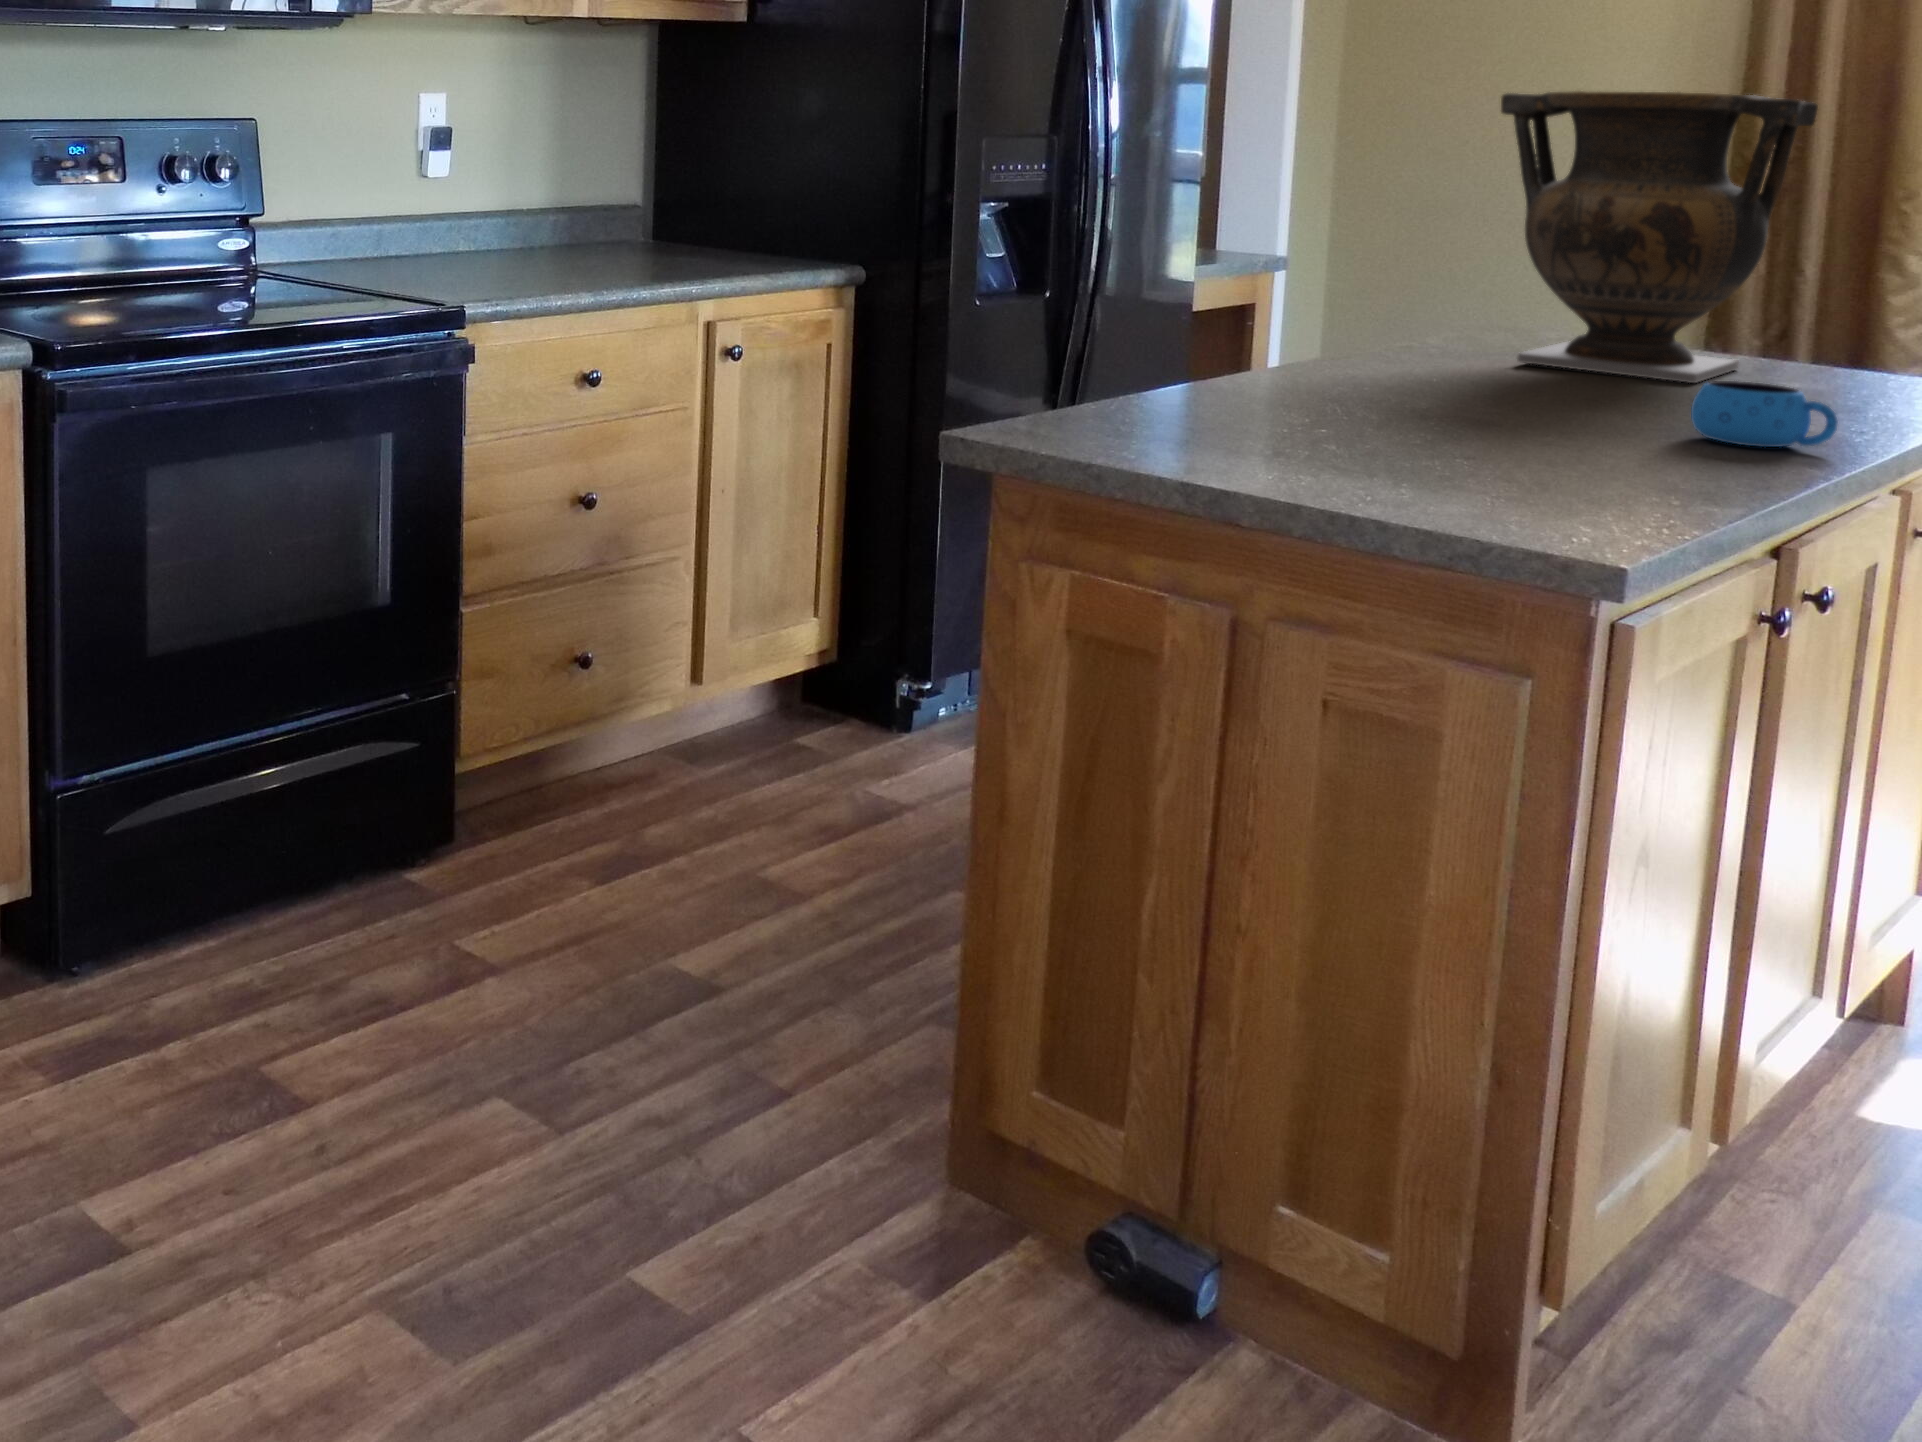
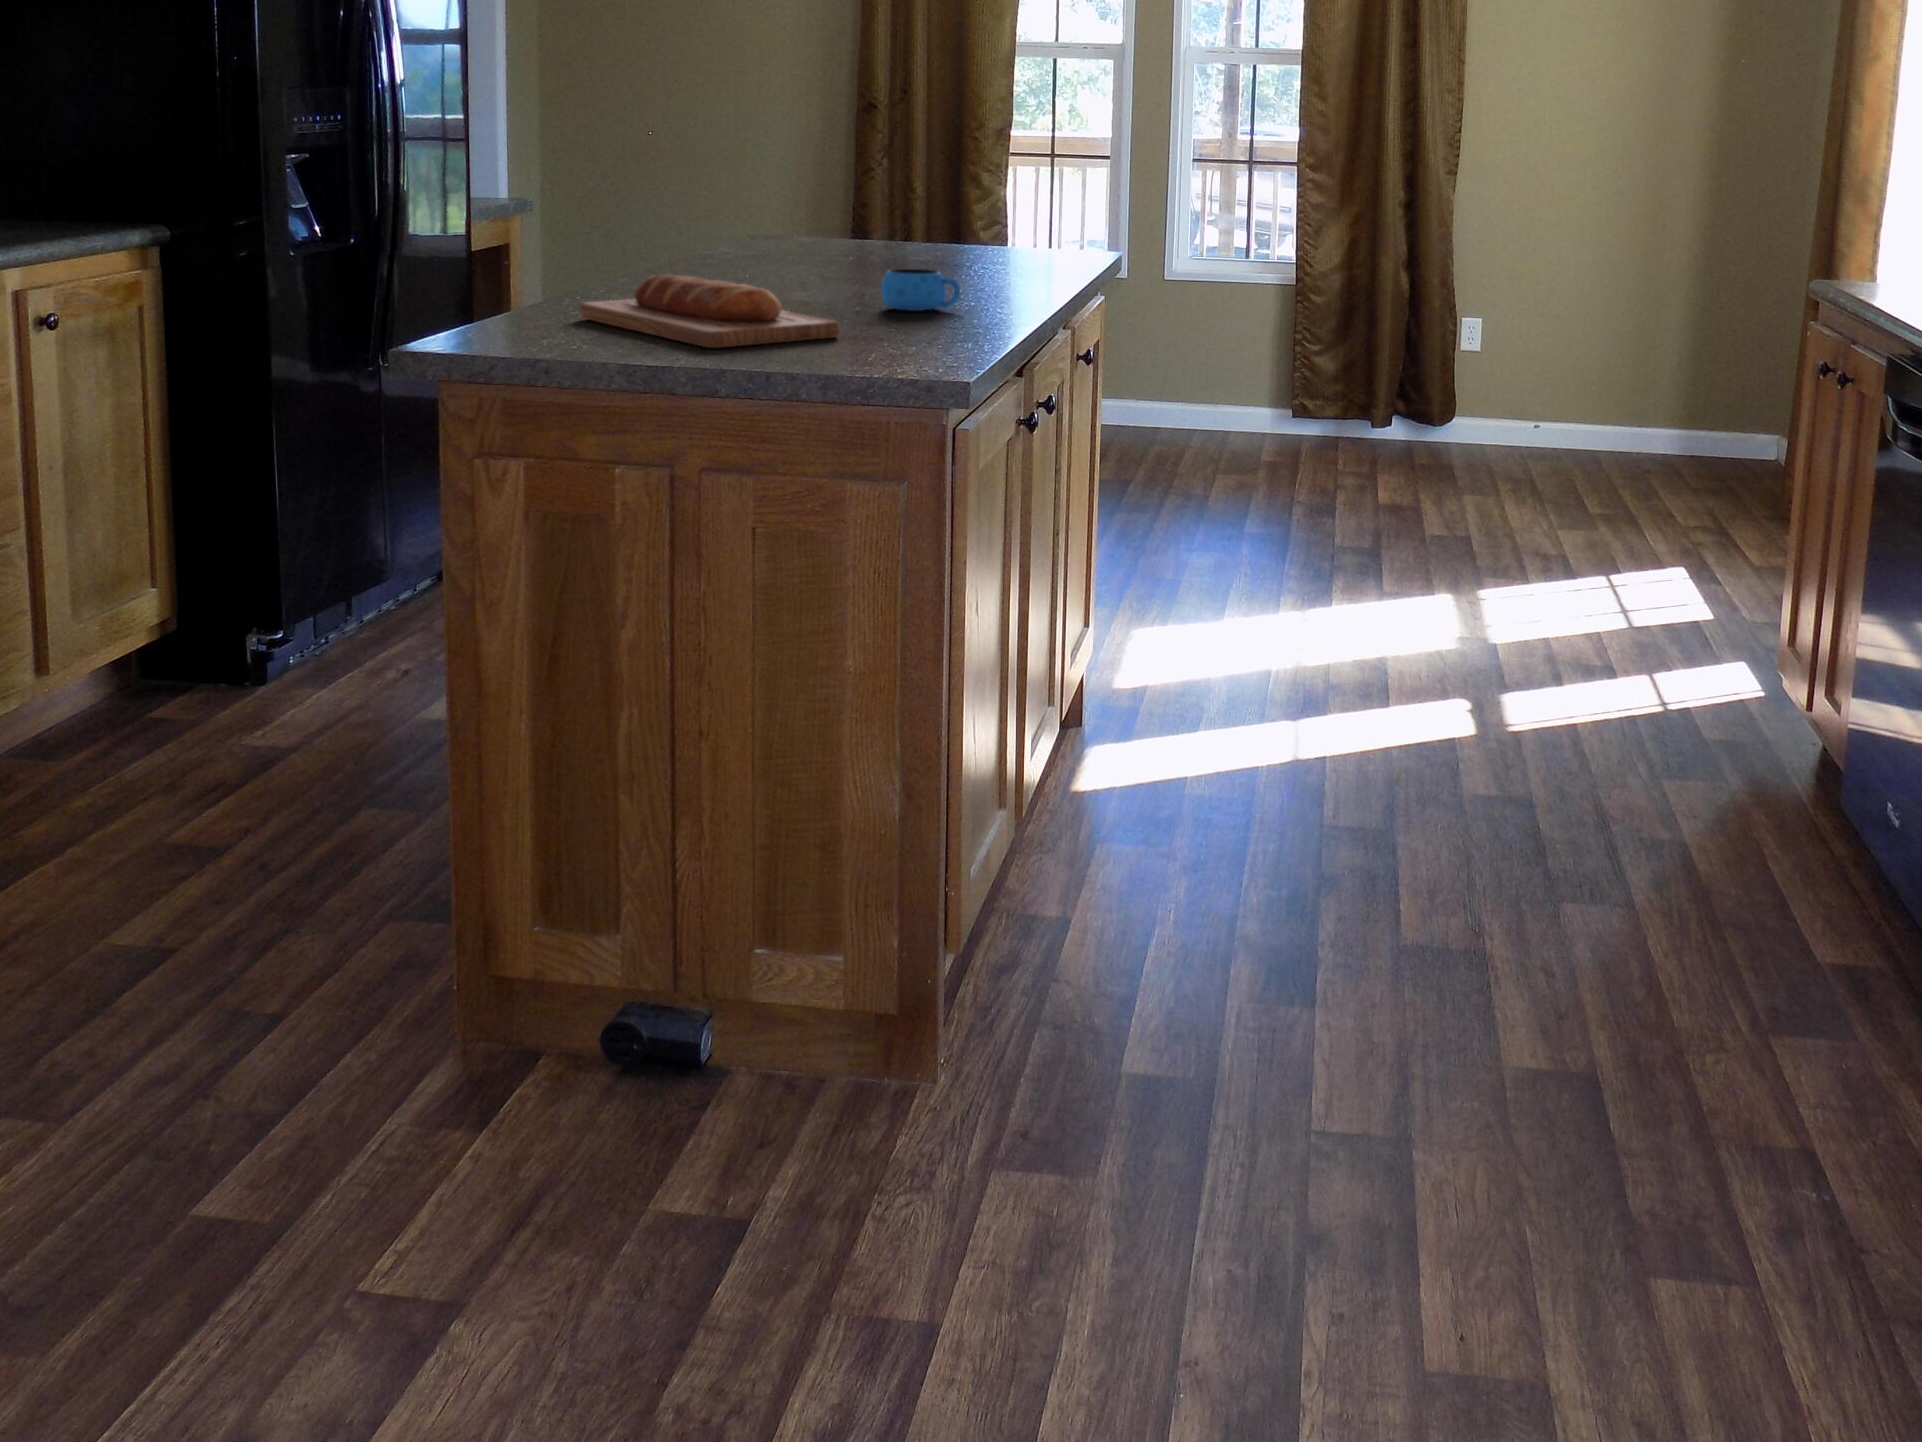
vase: present [1501,91,1818,383] -> none [734,65,927,276]
bread loaf: none [1220,362,1599,477] -> present [580,274,840,348]

